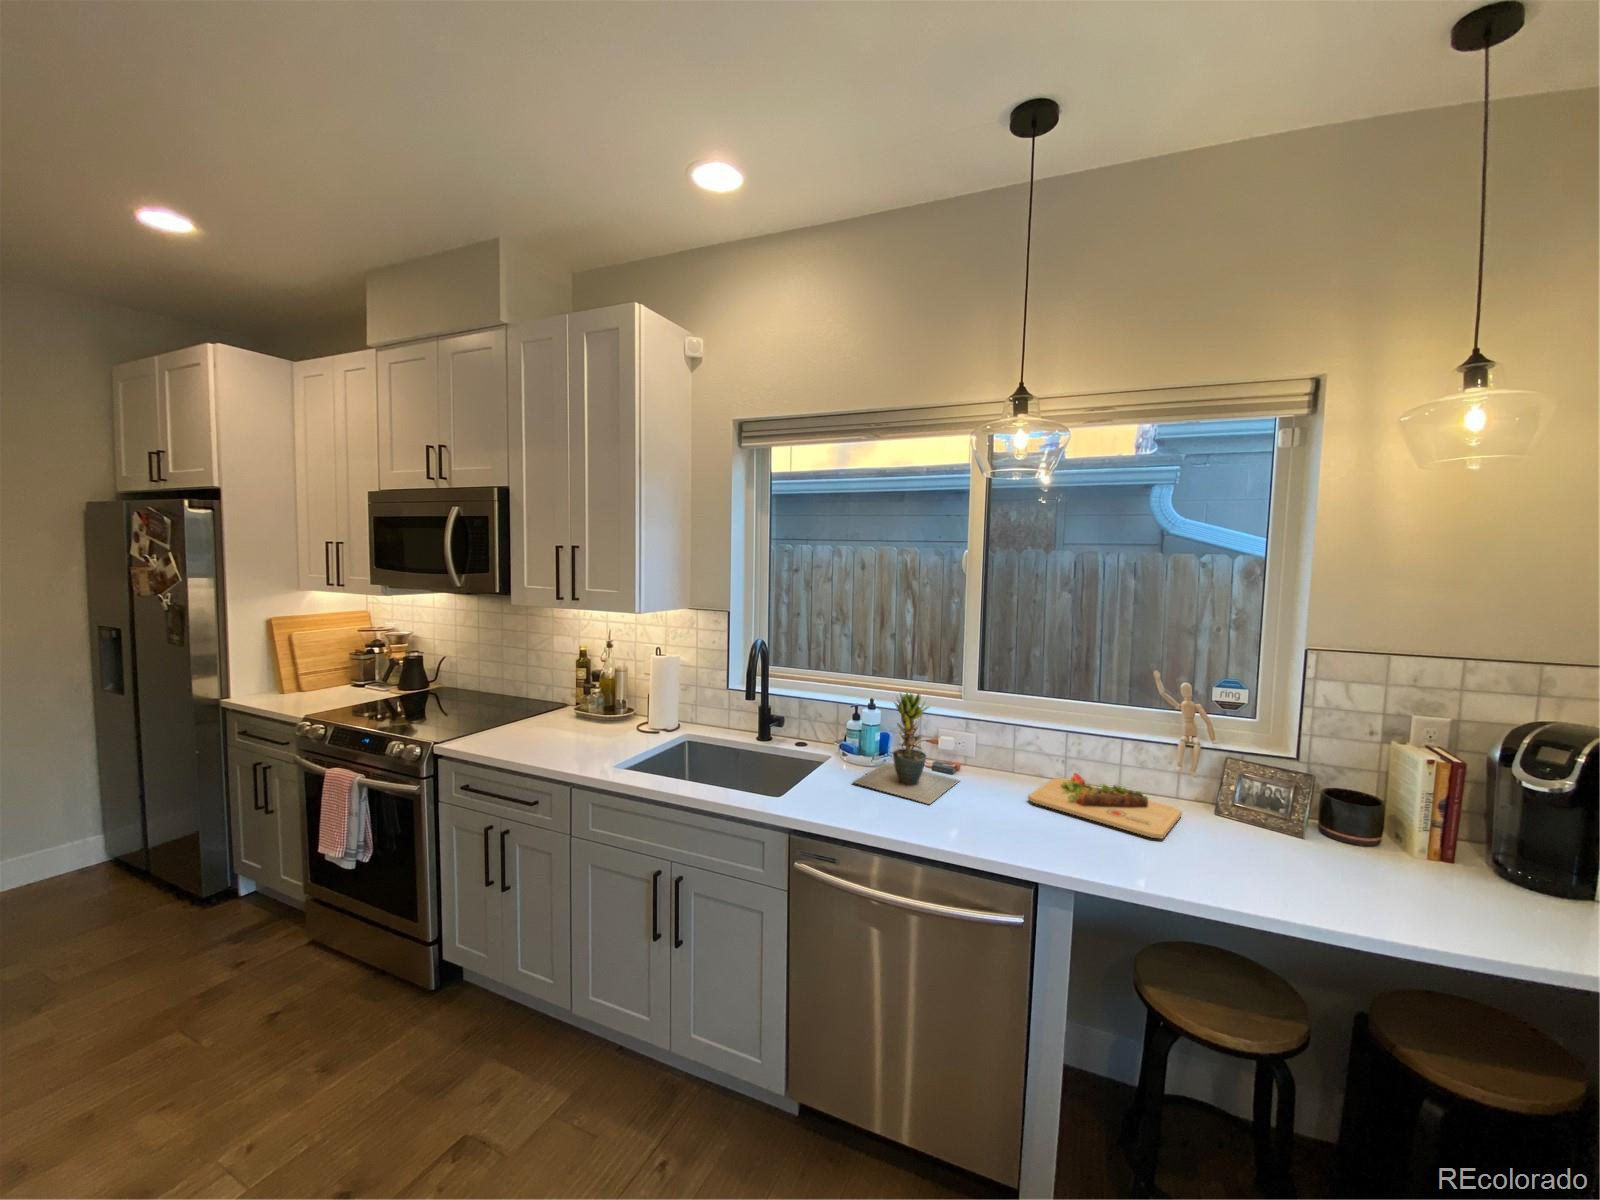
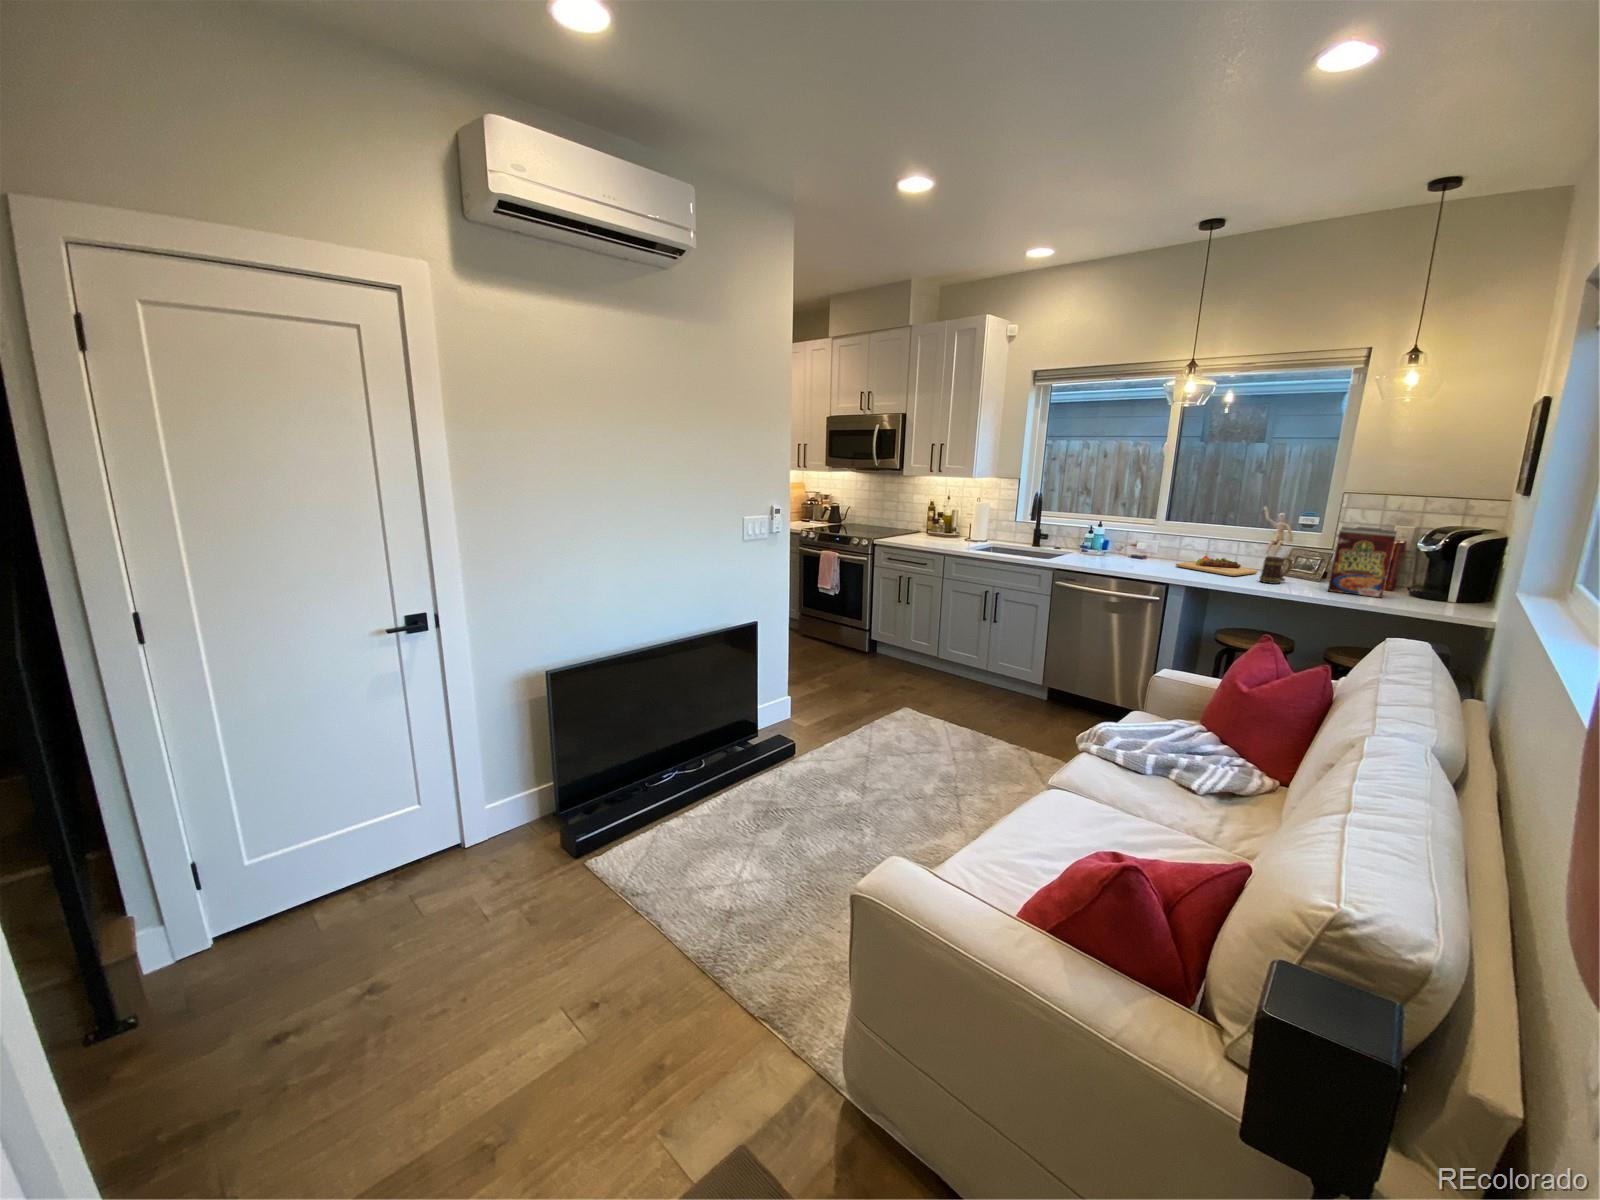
potted plant: present [853,693,959,804] -> none [1084,514,1143,564]
cereal box: none [1374,744,1551,924] -> present [1328,527,1398,598]
mug: none [1220,801,1281,871] -> present [1260,556,1292,584]

